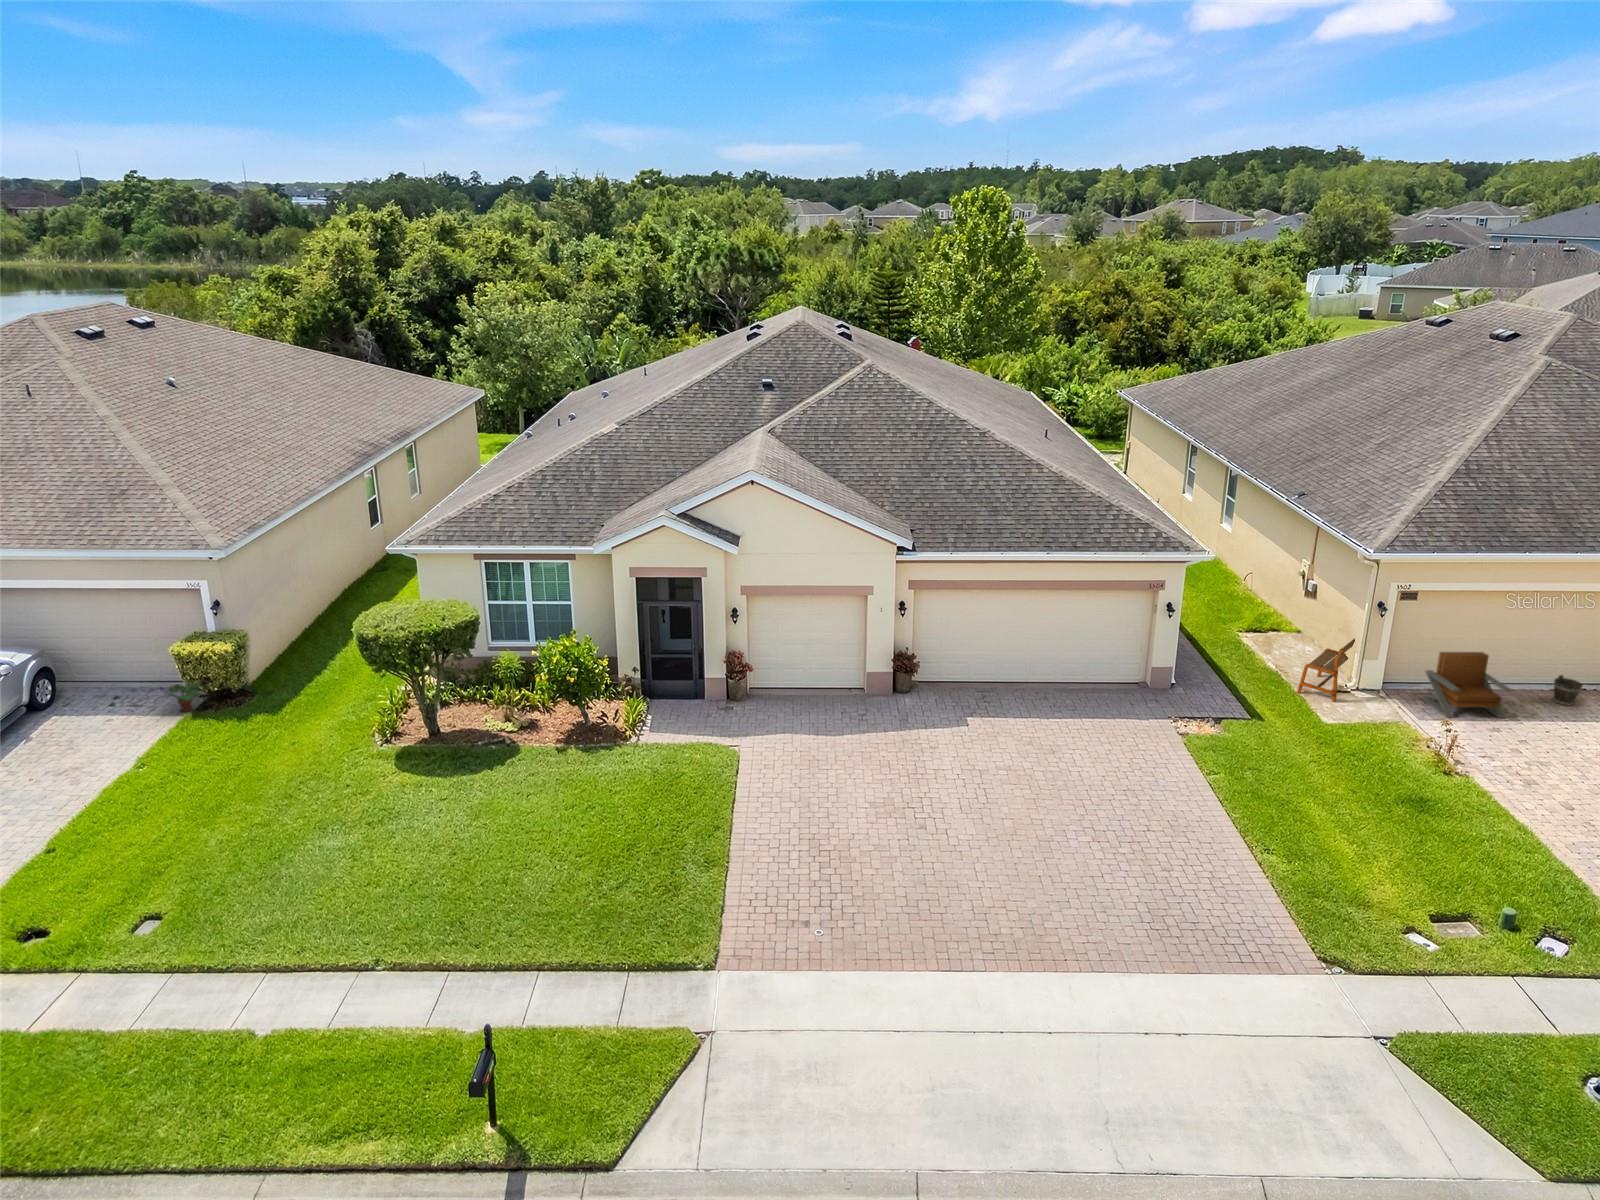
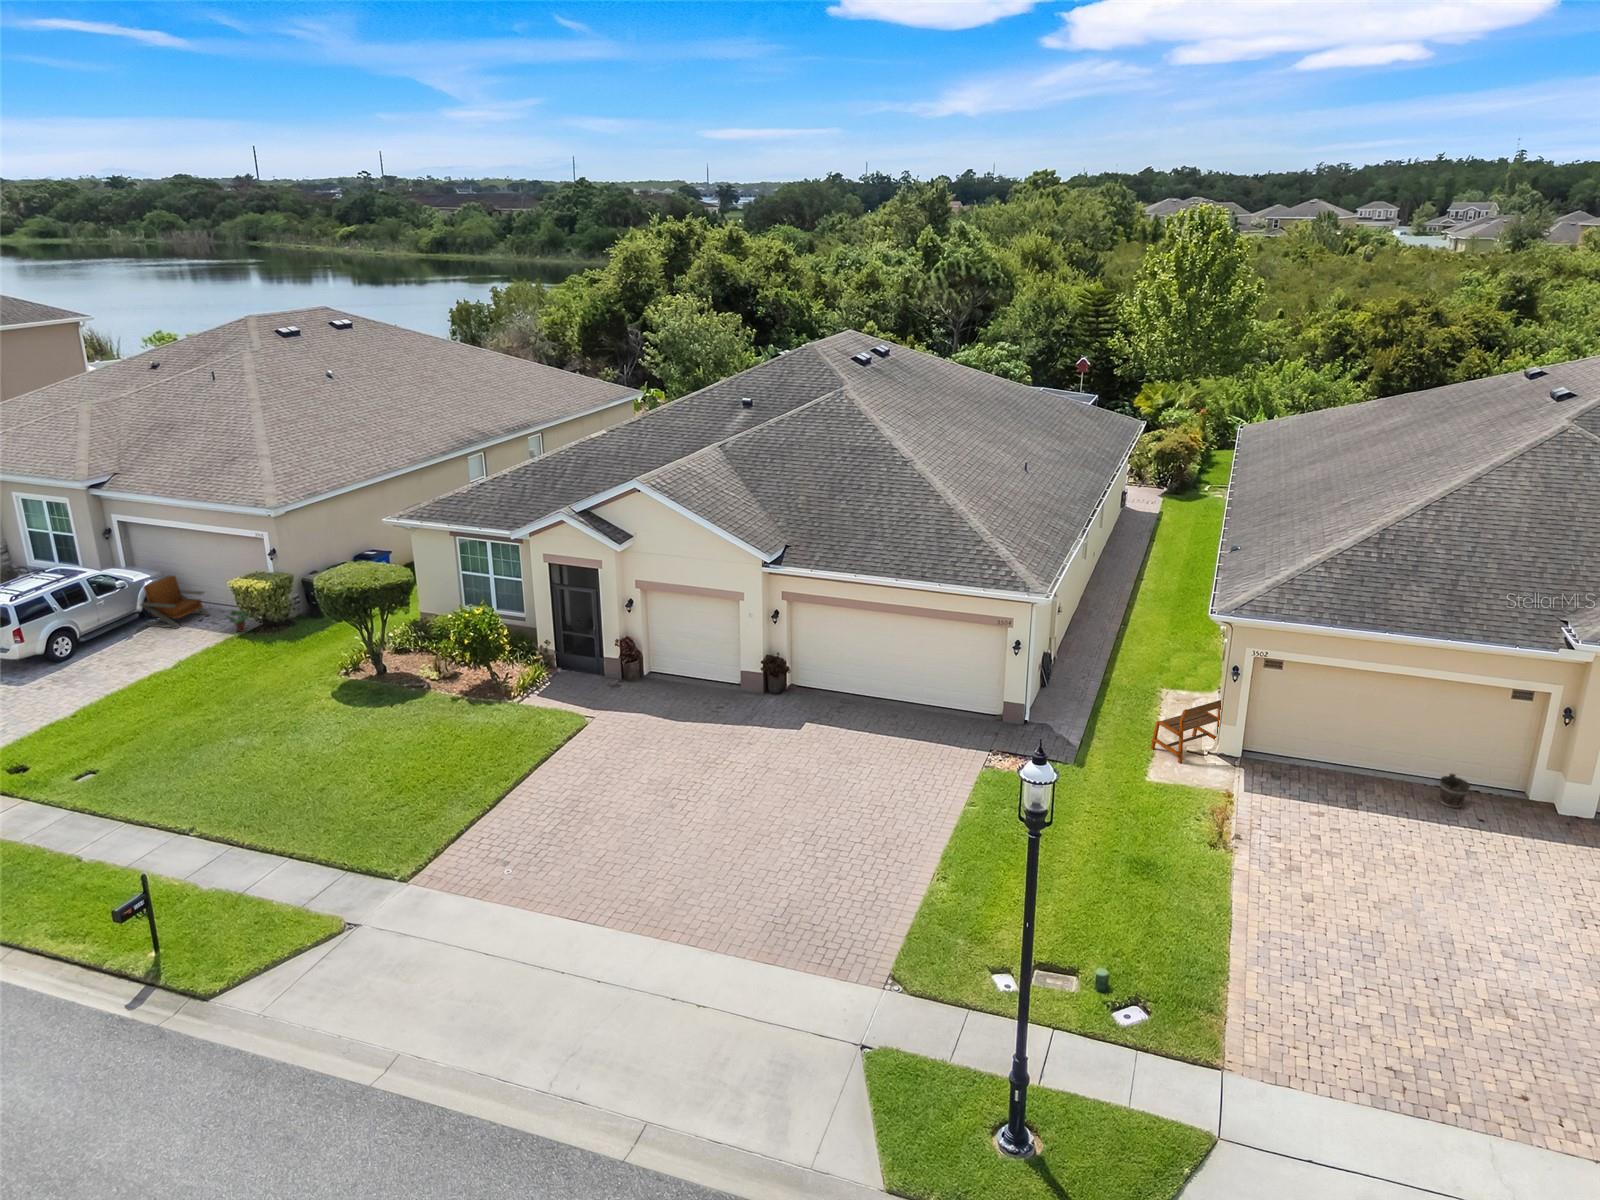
lounge chair: present [1422,652,1512,718] -> present [140,576,208,629]

